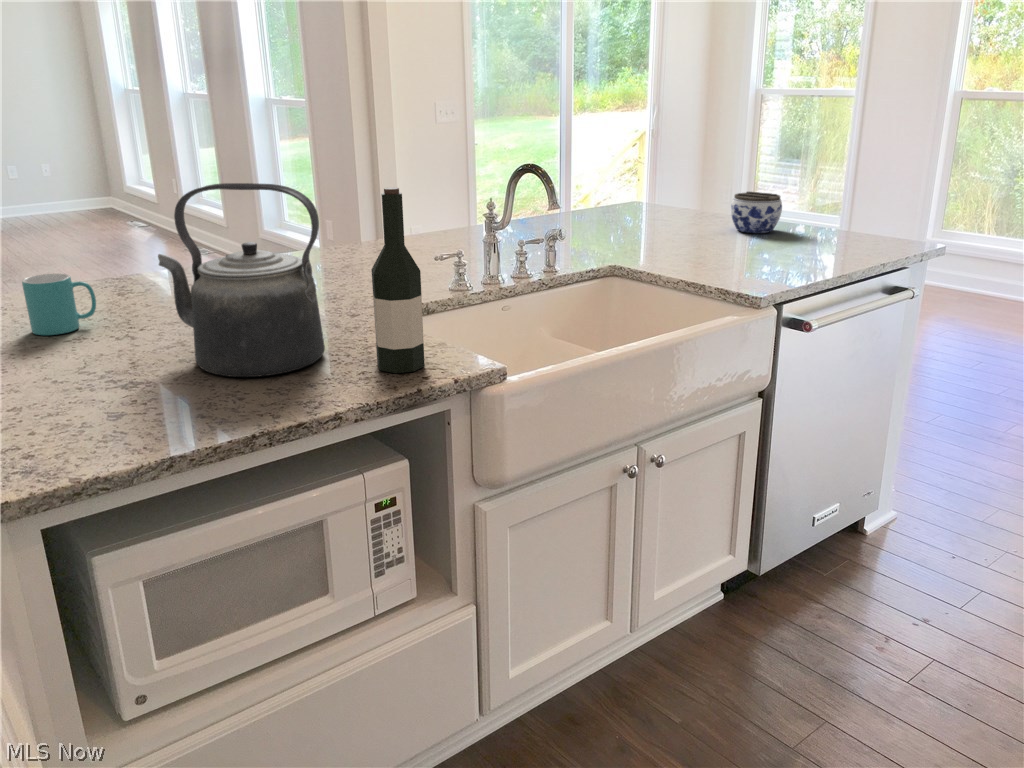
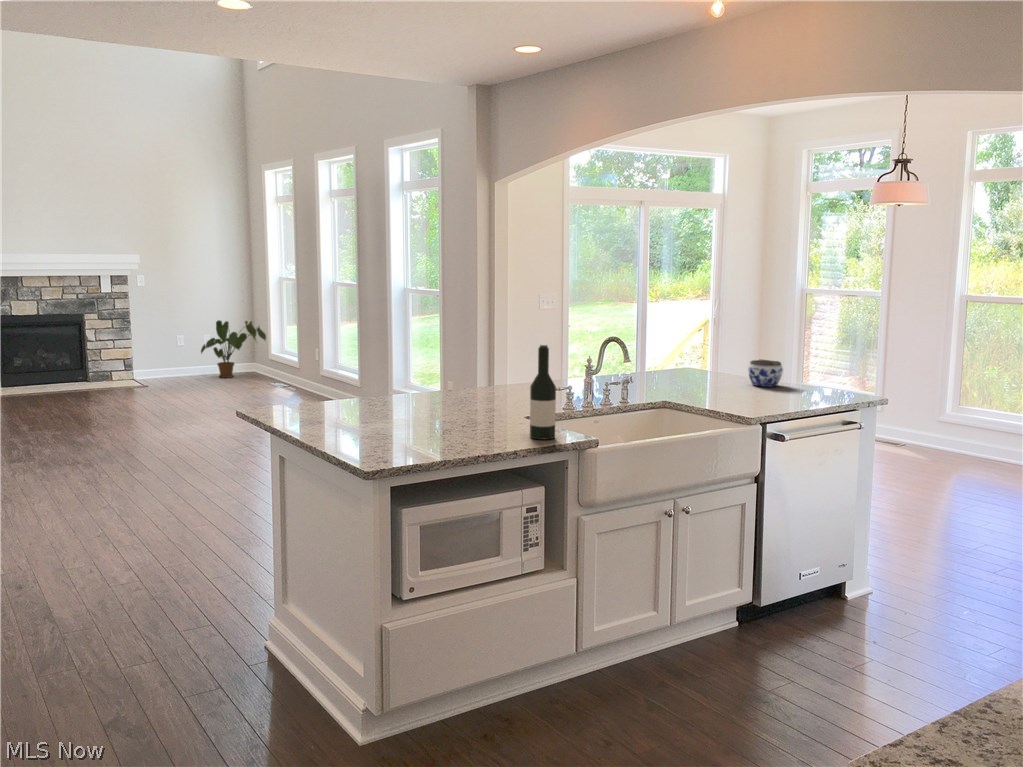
house plant: none [34,149,114,221] -> present [201,320,266,378]
kettle: present [158,183,325,377] -> none [420,341,505,438]
mug: present [22,274,96,335] -> none [338,387,372,419]

